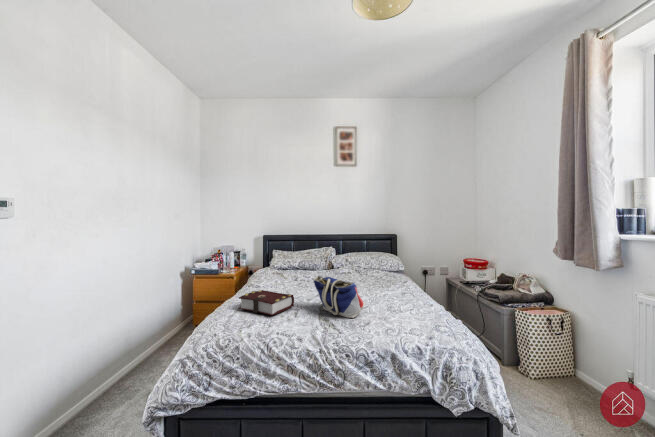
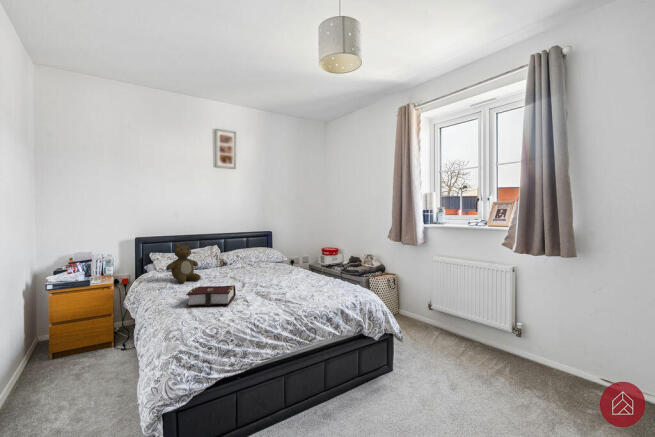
teddy bear: none [263,242,295,283] -> present [166,242,200,283]
tote bag: present [313,276,366,318] -> none [255,265,302,295]

